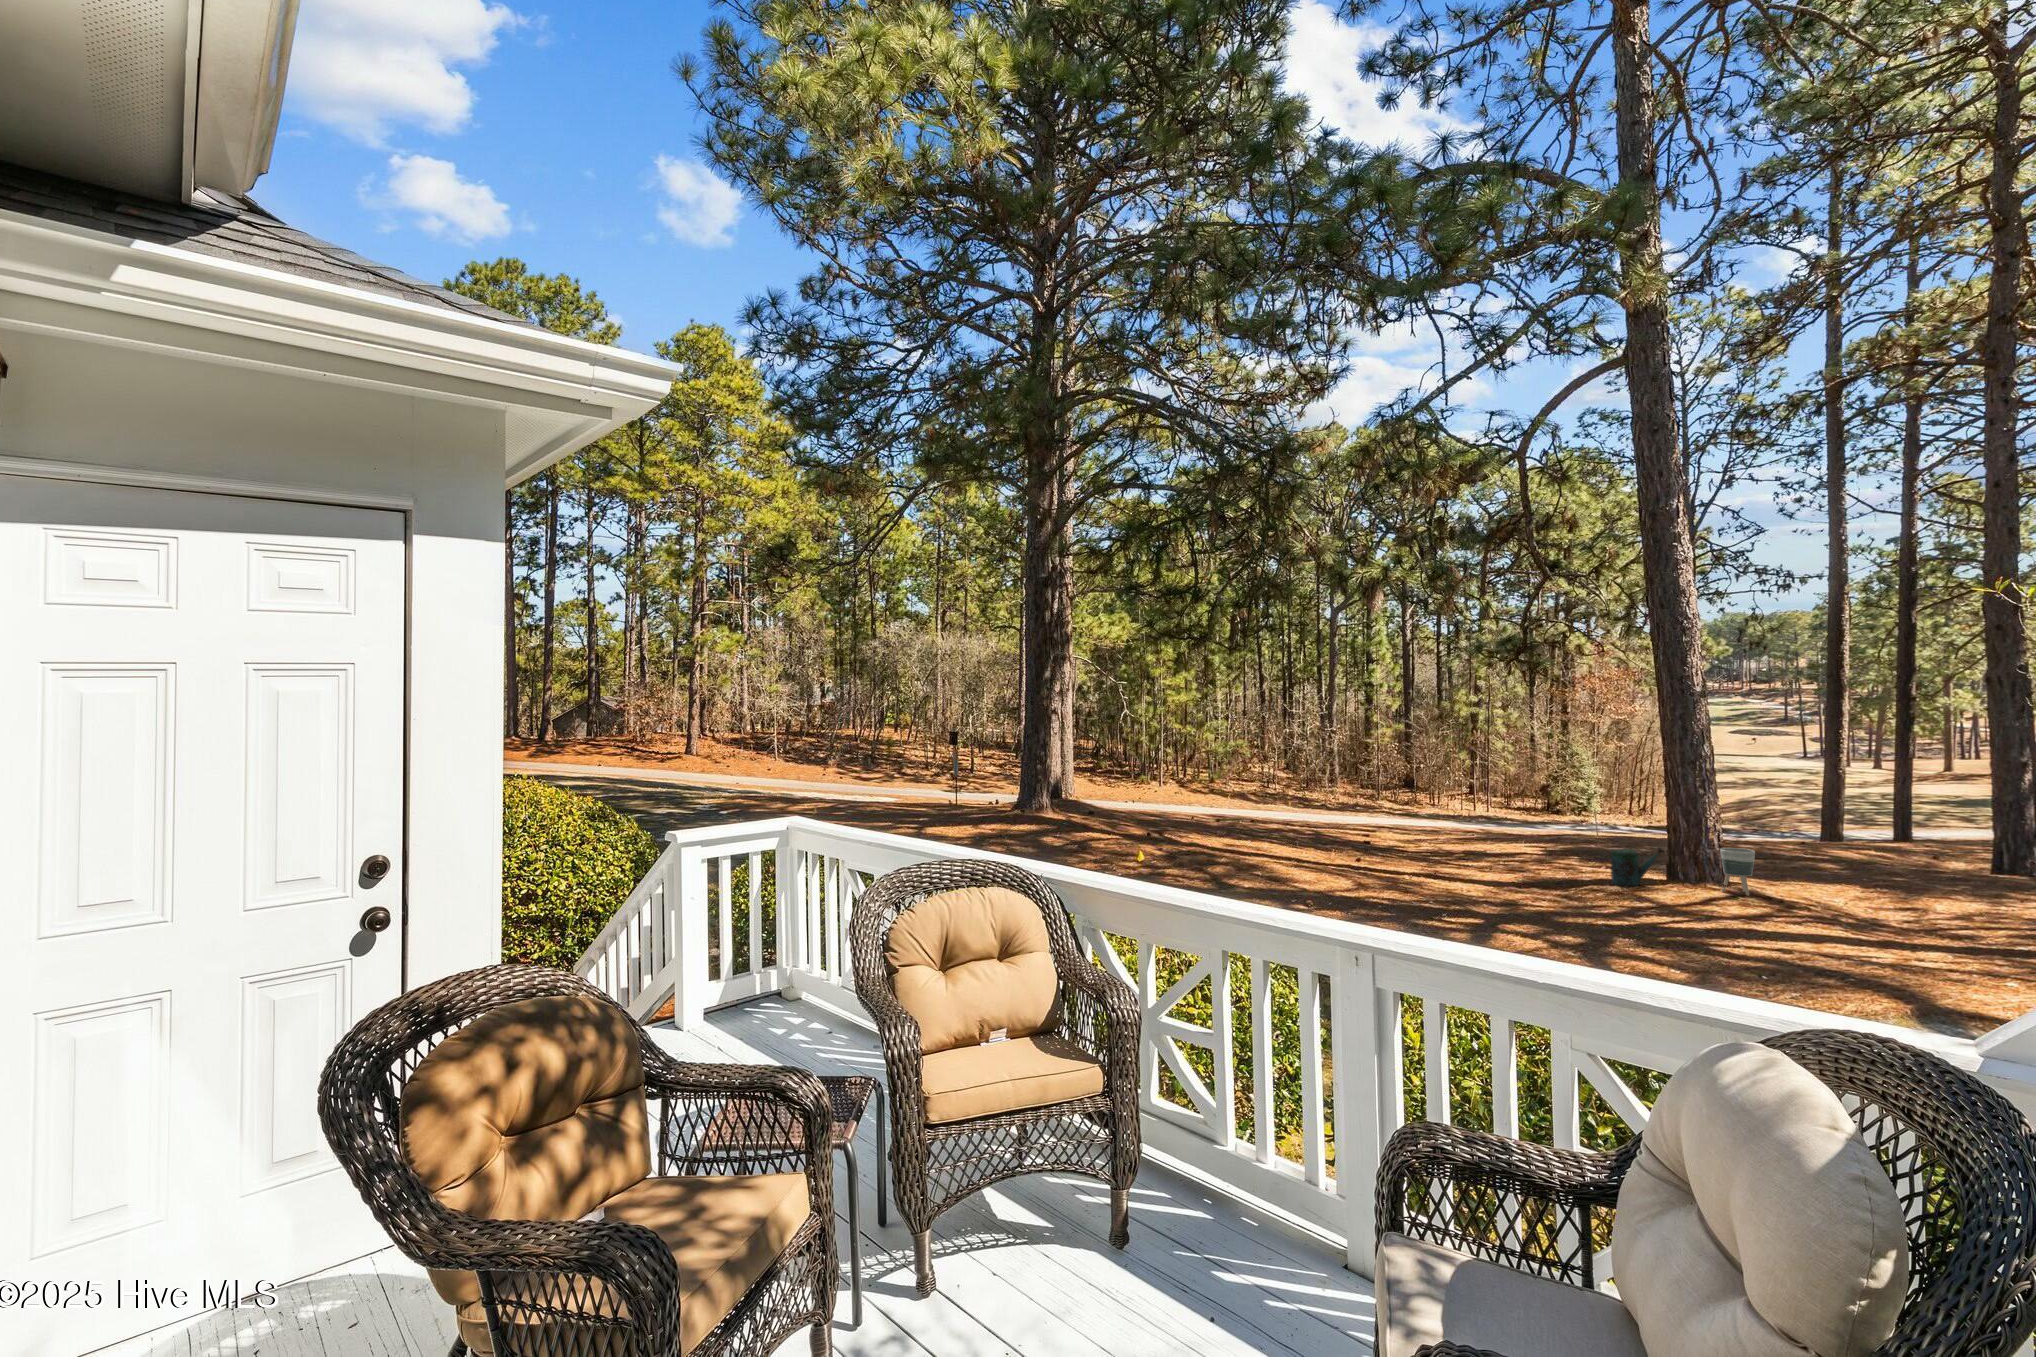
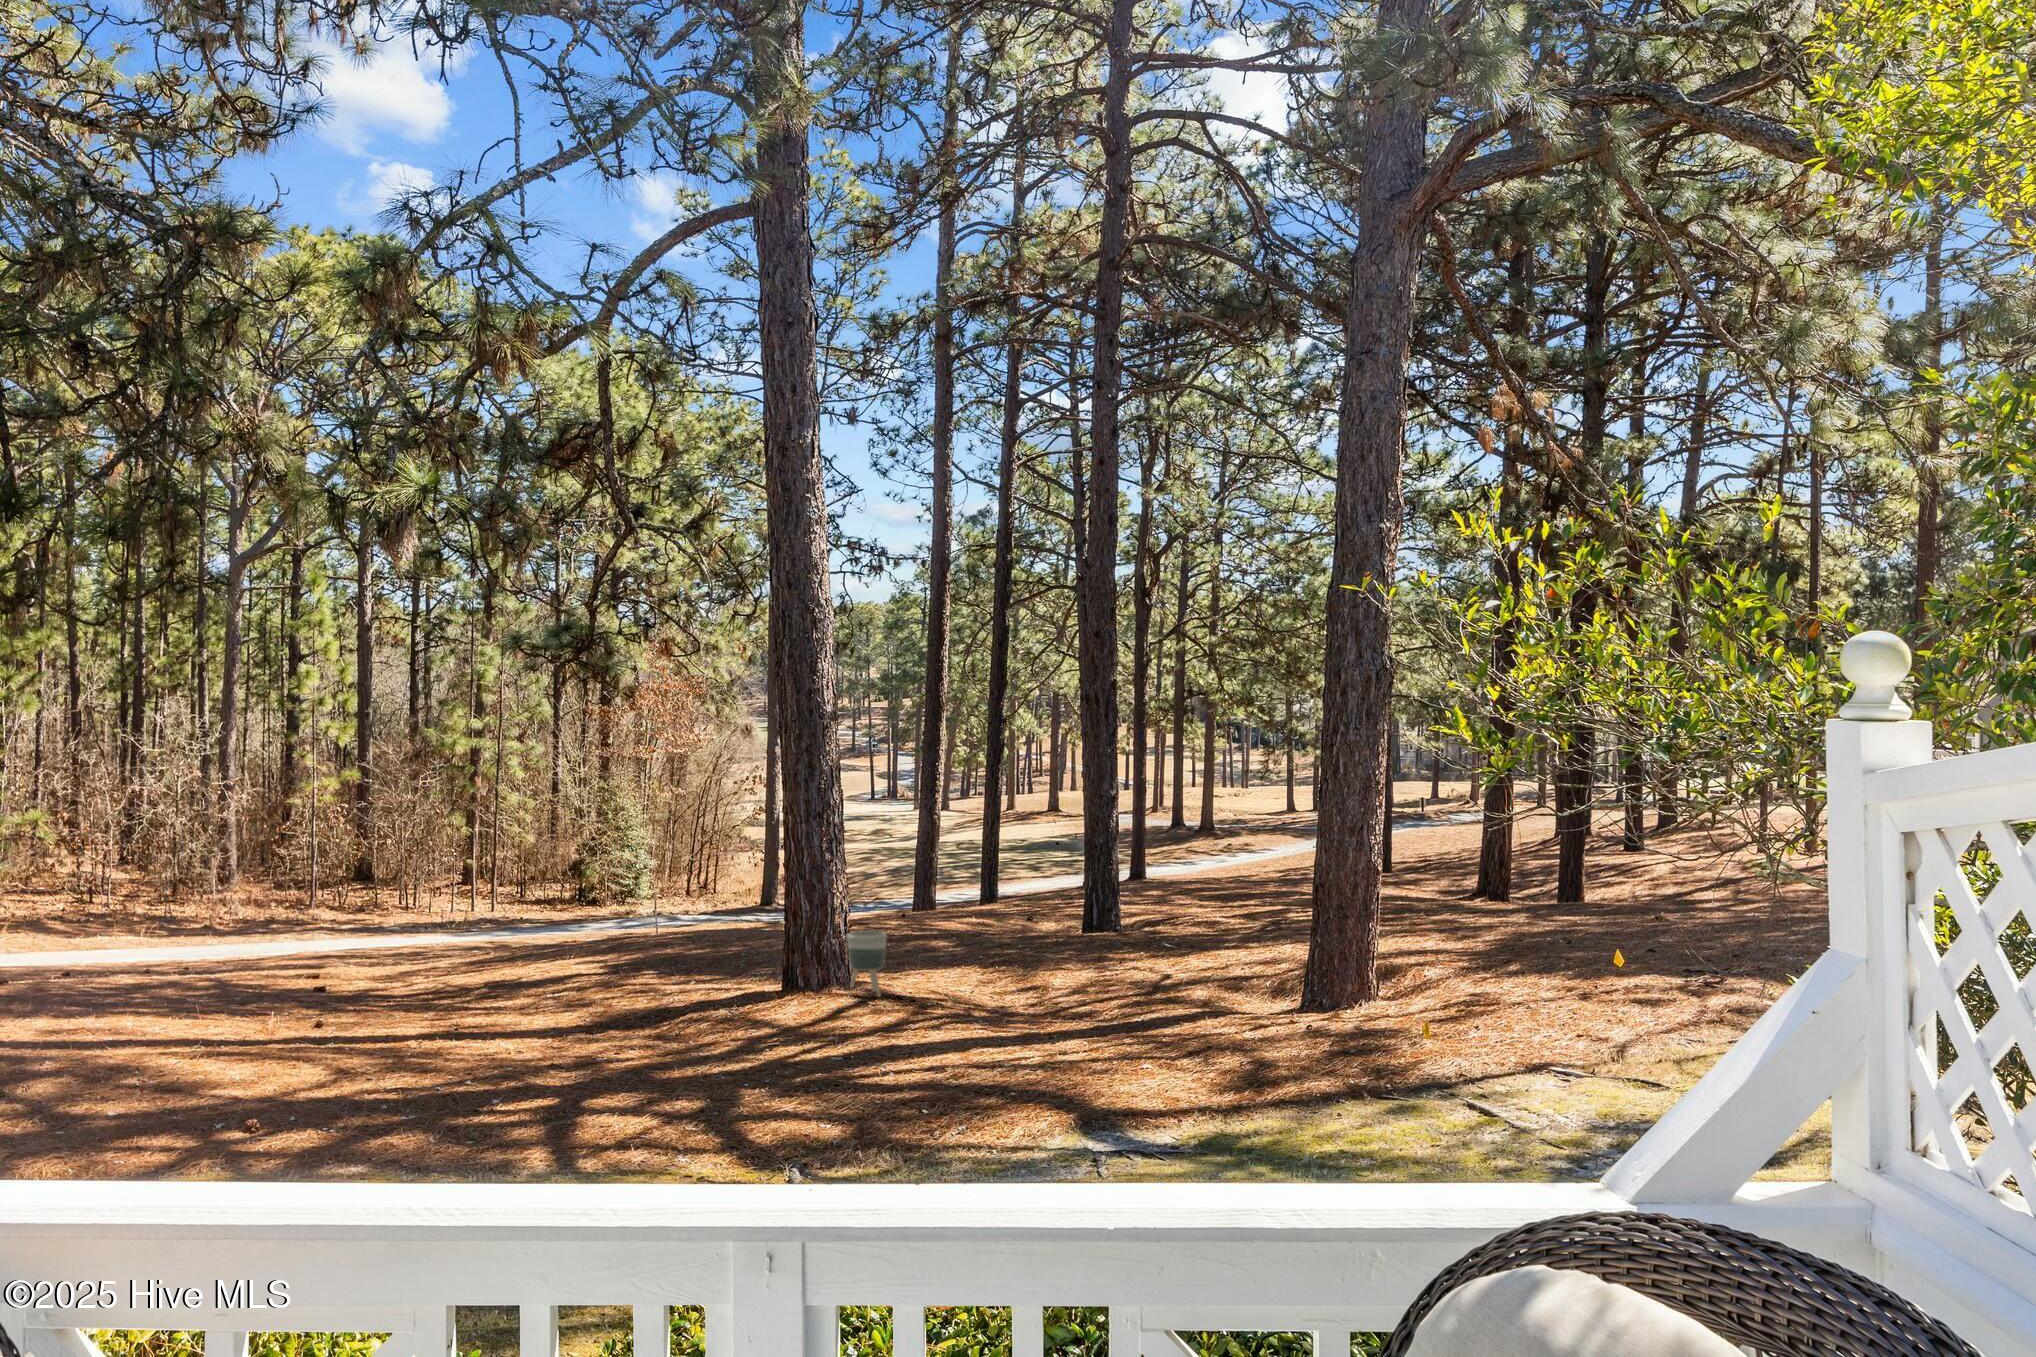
watering can: present [1610,848,1664,886] -> none [695,941,780,1006]

